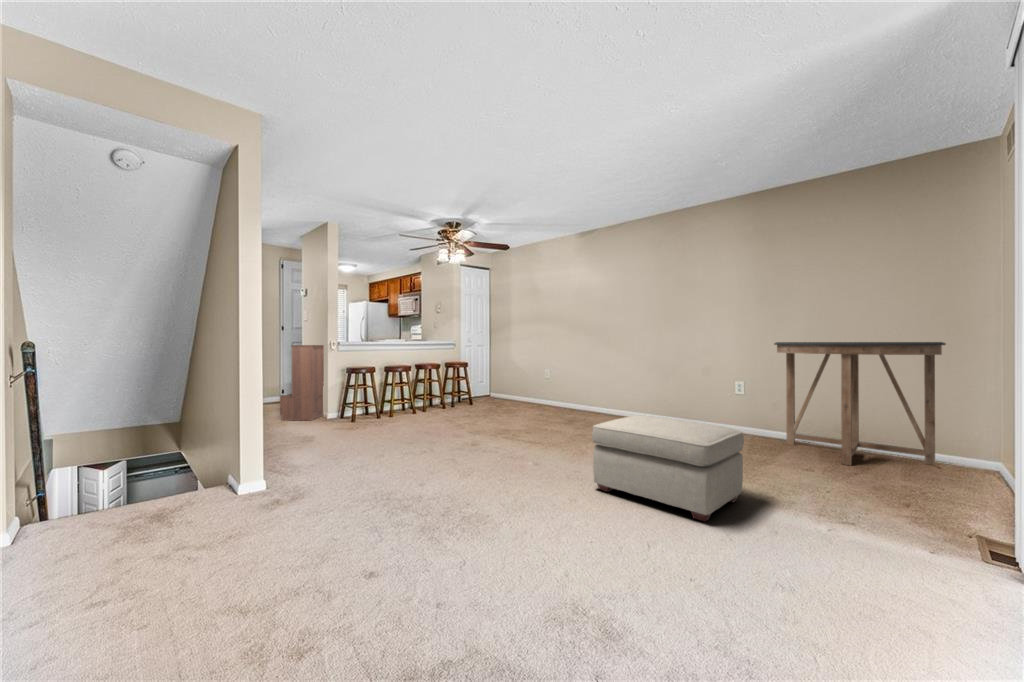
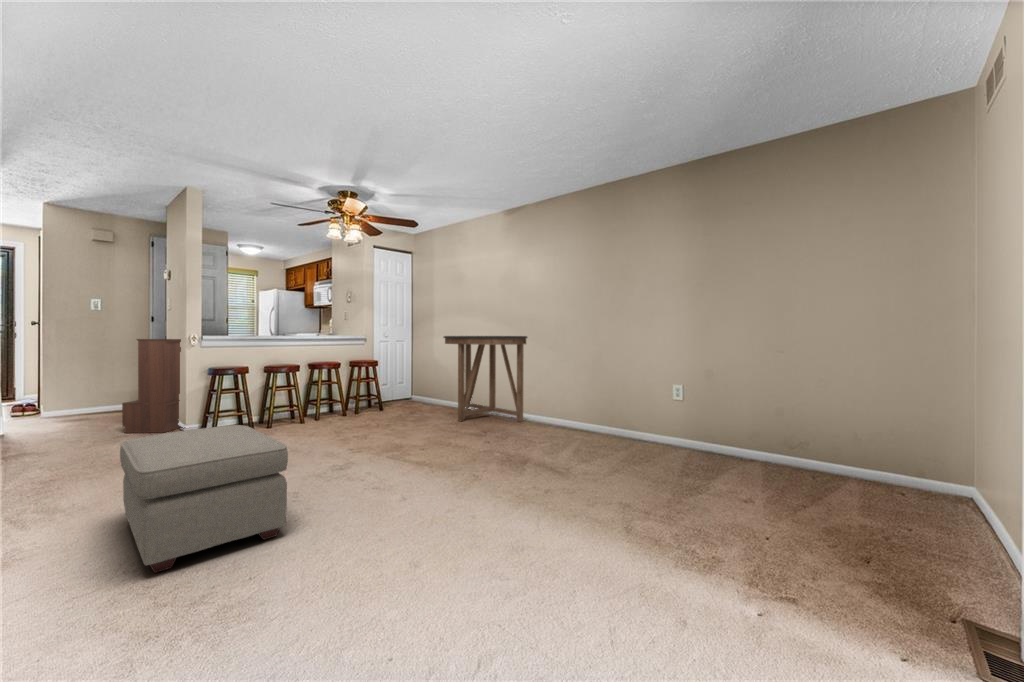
console table: present [774,342,946,466] -> present [444,336,527,422]
ottoman: present [592,415,744,521] -> present [120,425,288,573]

